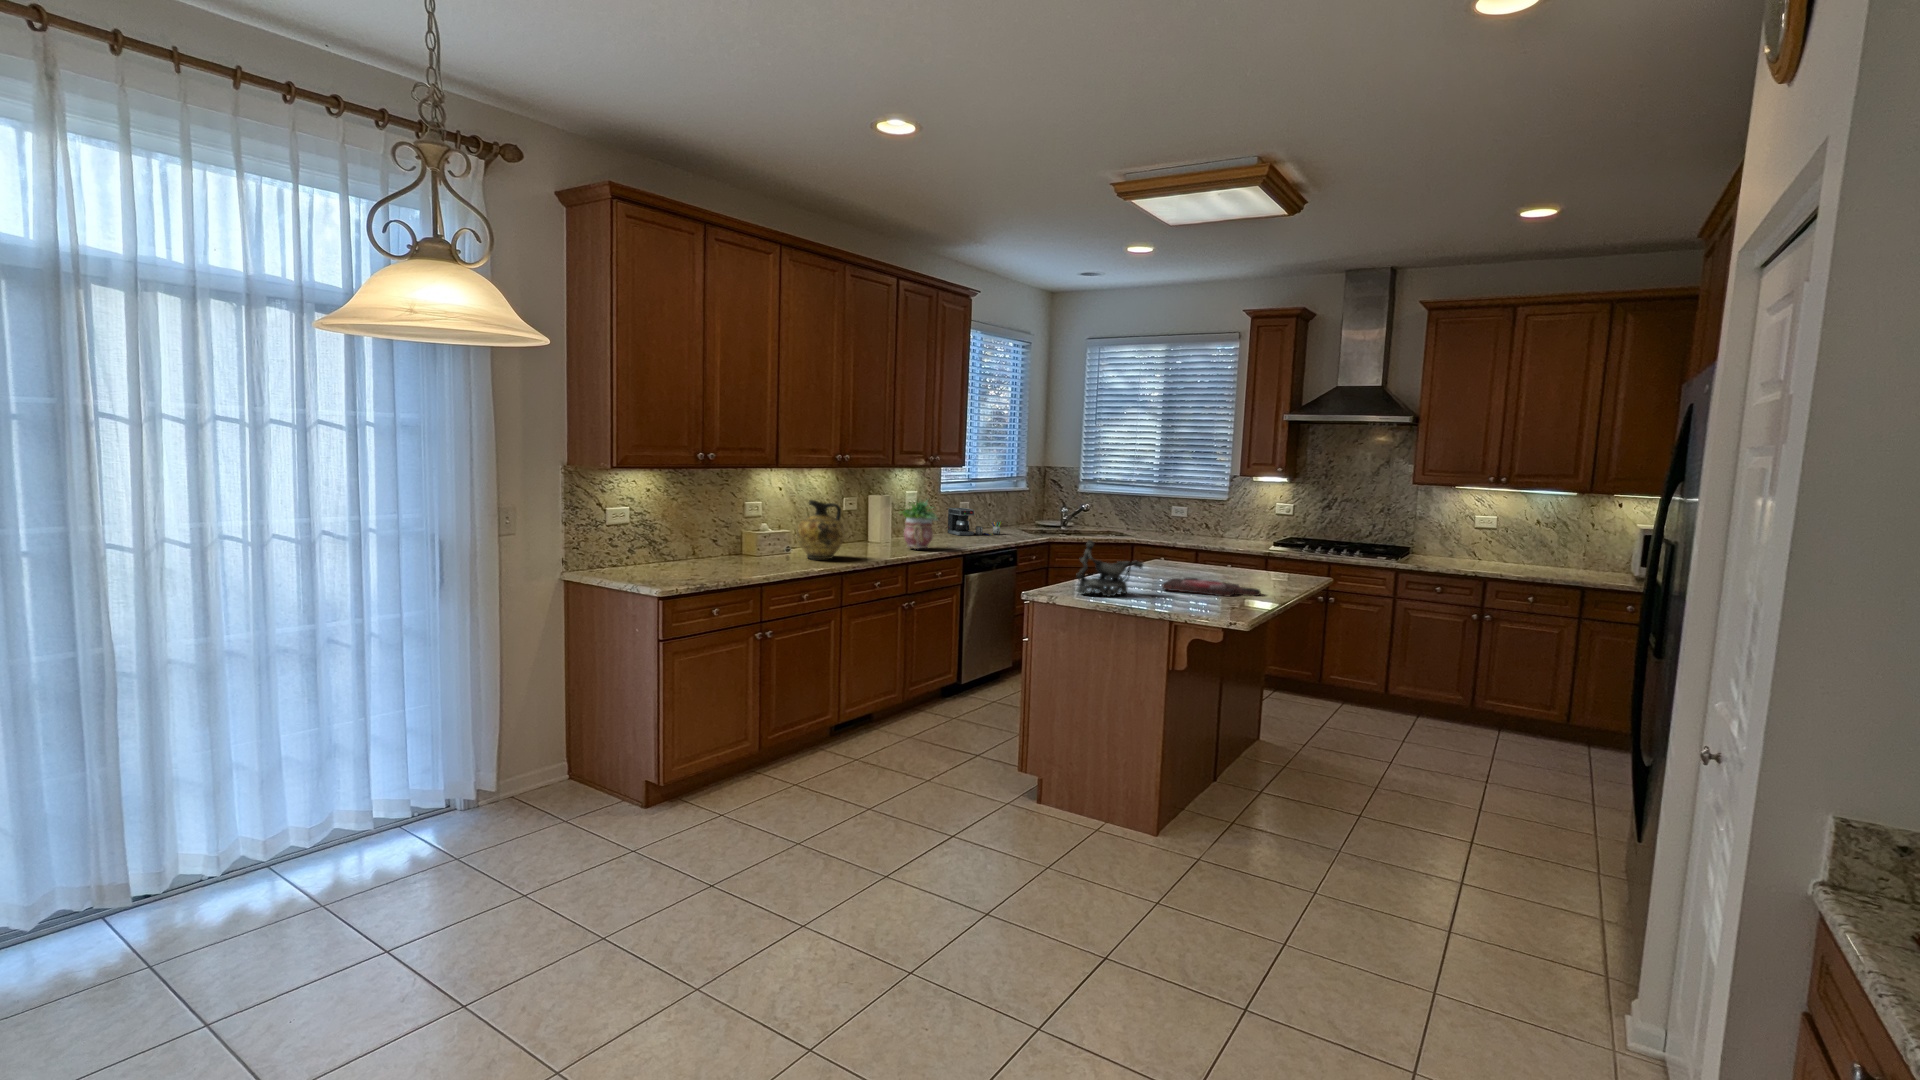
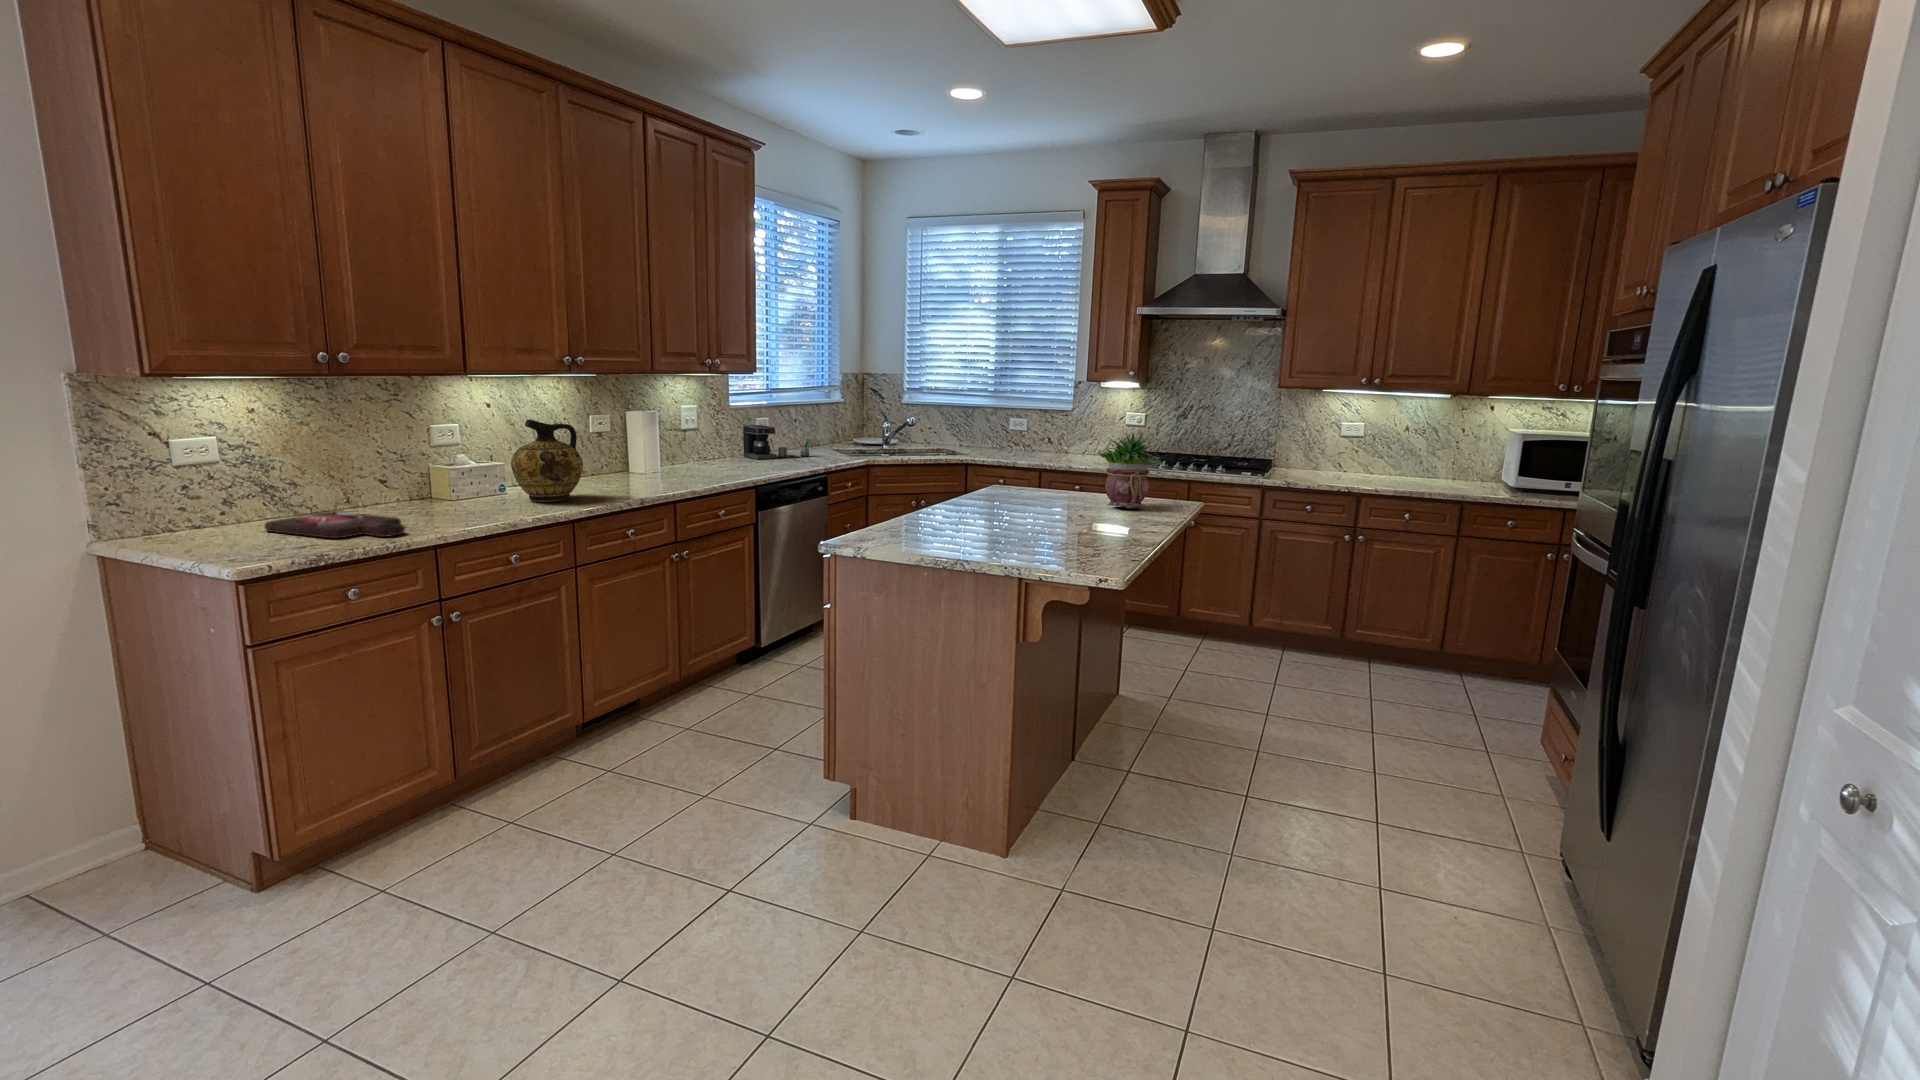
potted plant: present [900,501,938,549] -> present [1099,433,1162,508]
decorative bowl: present [1077,540,1143,597] -> none [893,468,982,545]
cutting board: present [1162,577,1261,596] -> present [264,510,405,538]

